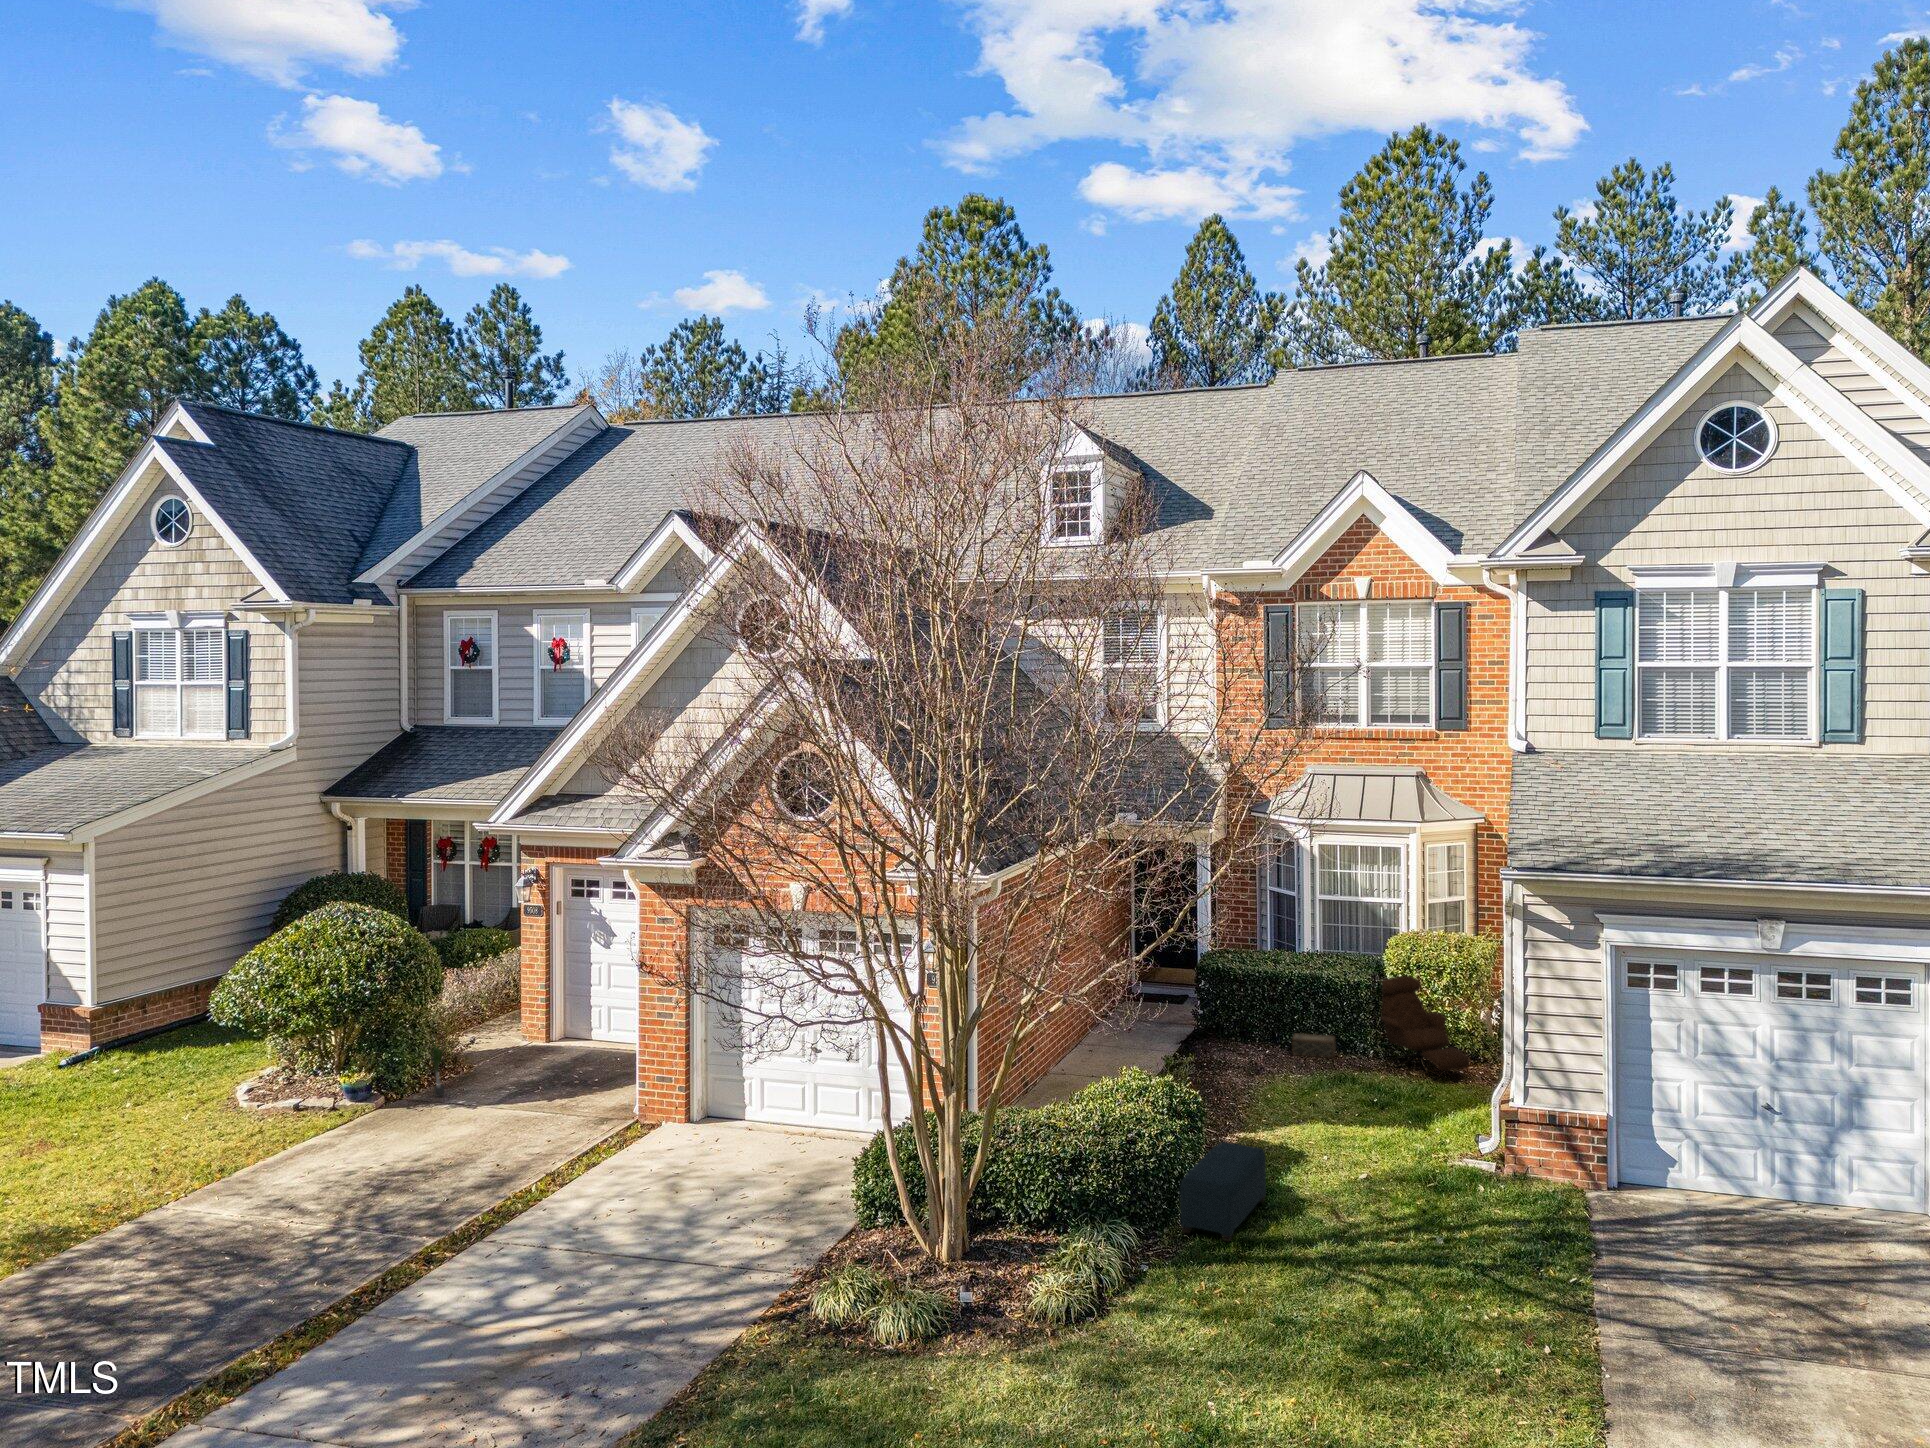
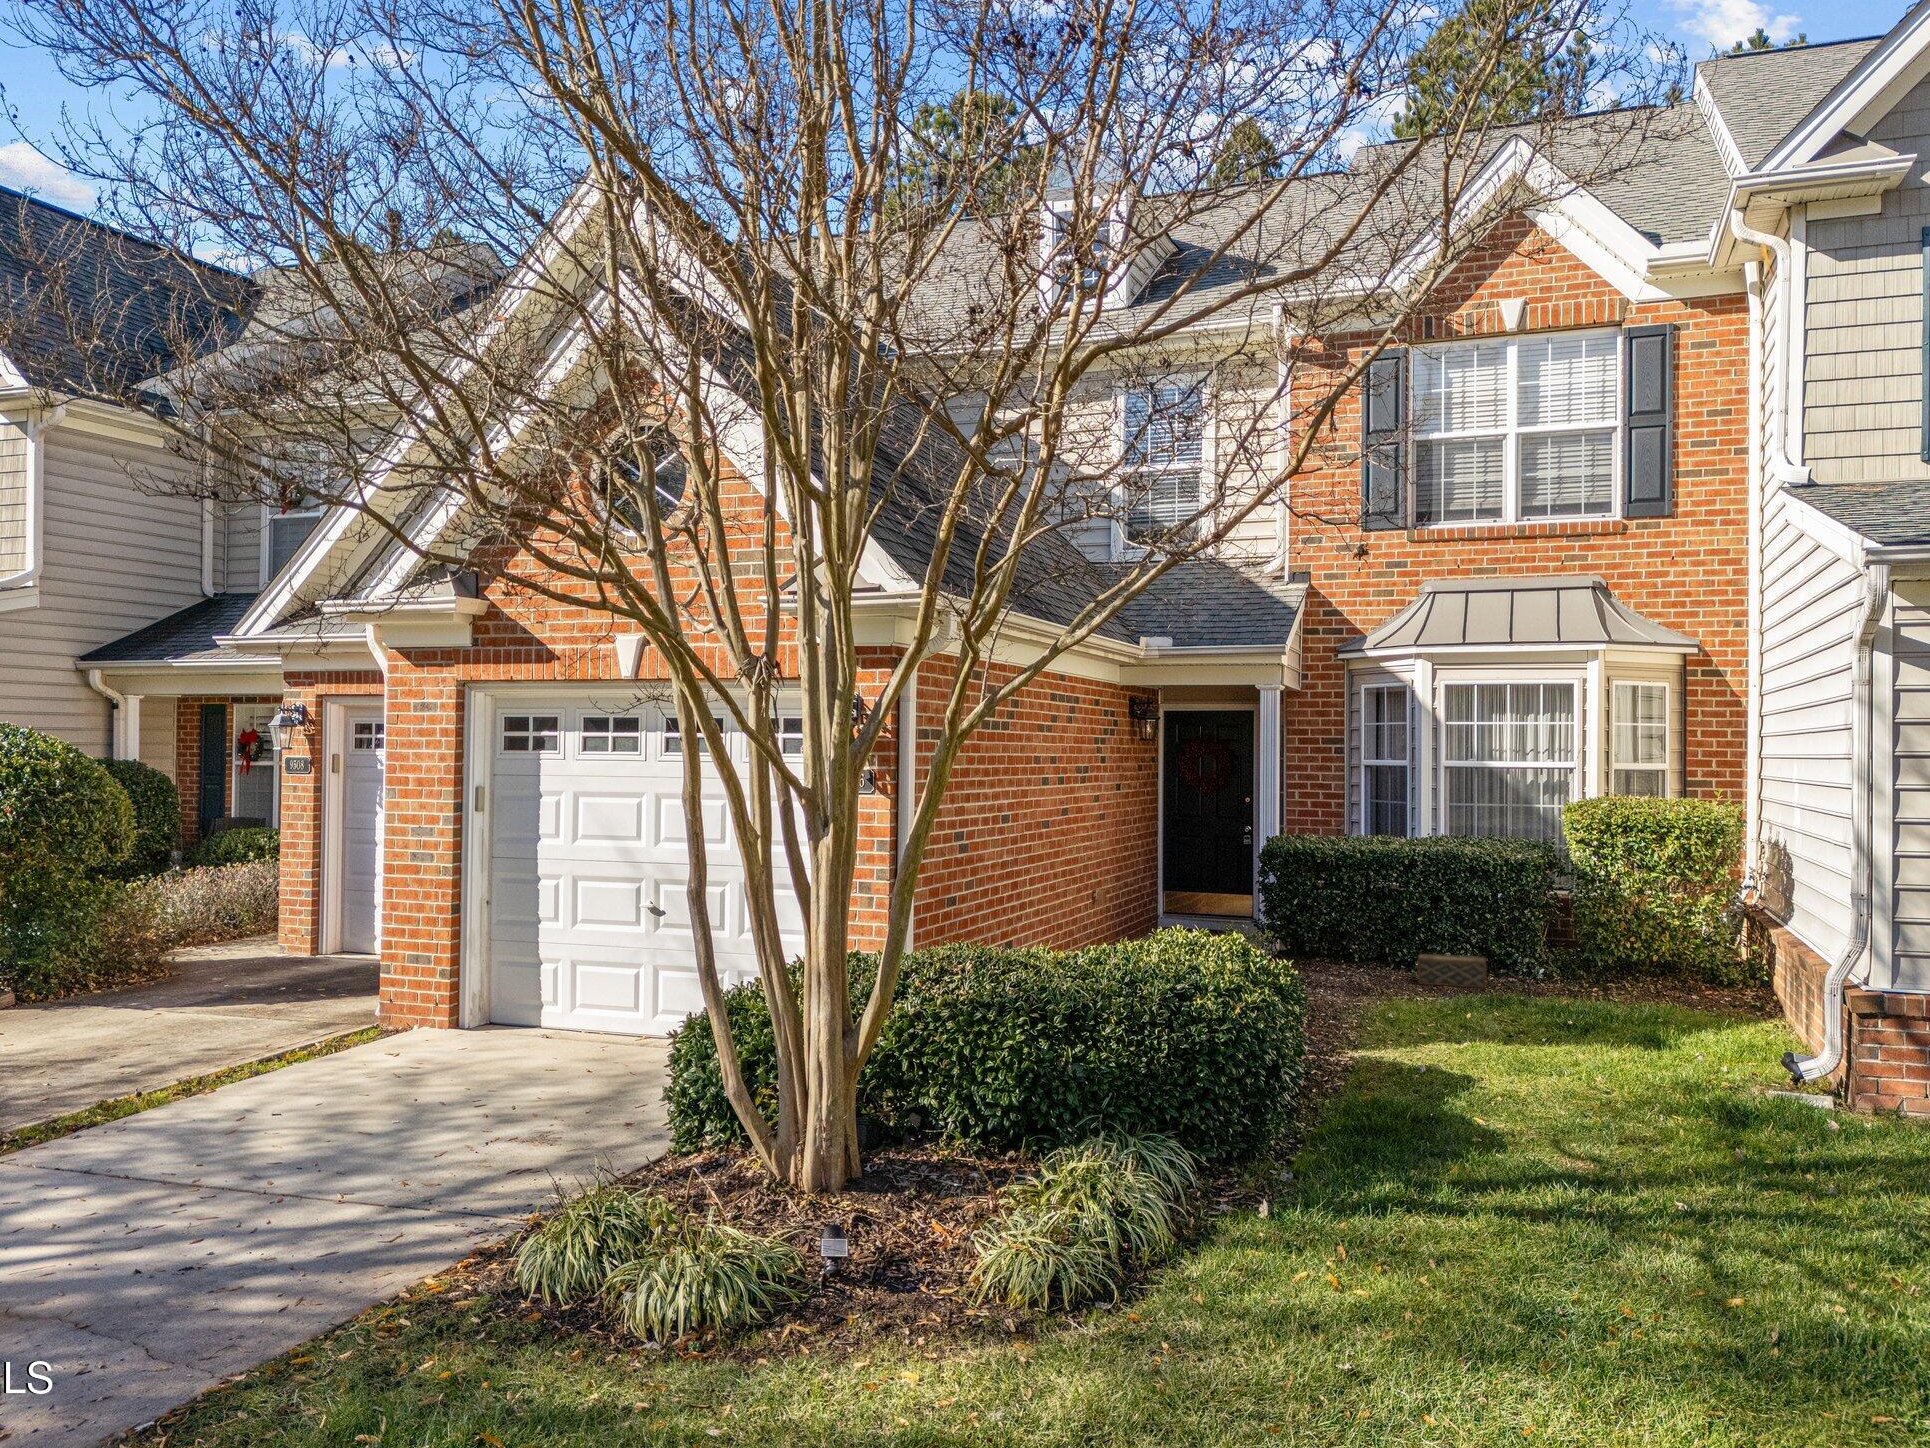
lounge chair: present [1381,976,1470,1080] -> none [1563,860,1725,1013]
potted plant: present [429,1043,446,1097] -> none [65,908,137,1003]
bench: present [1180,1142,1266,1242] -> none [1284,1031,1440,1194]

